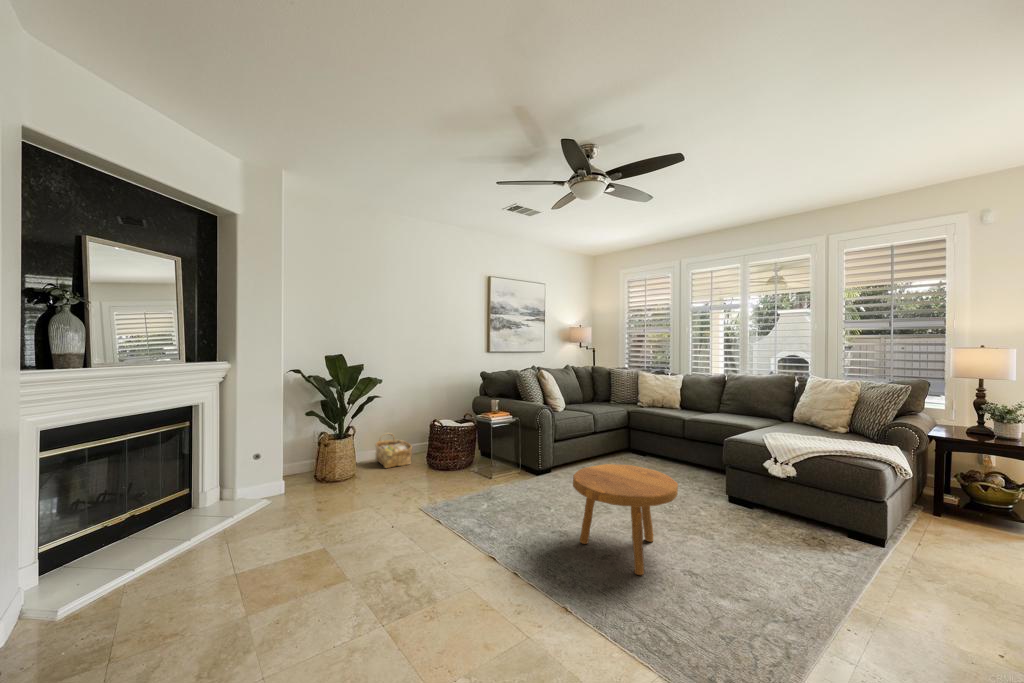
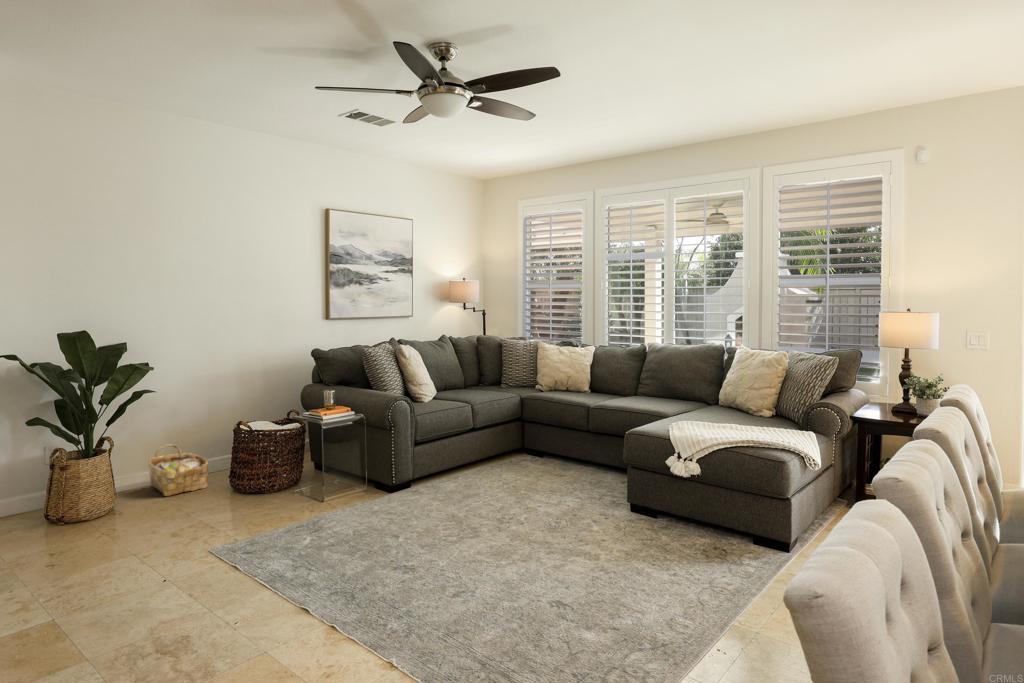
footstool: present [573,464,678,575] -> none [417,475,549,612]

